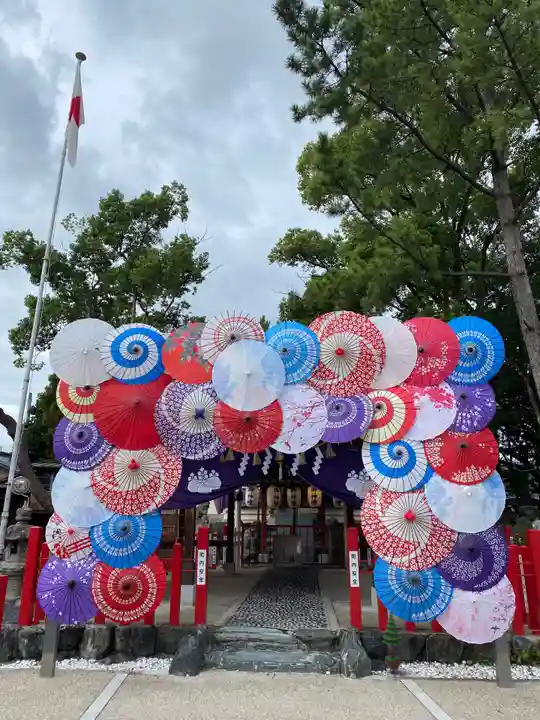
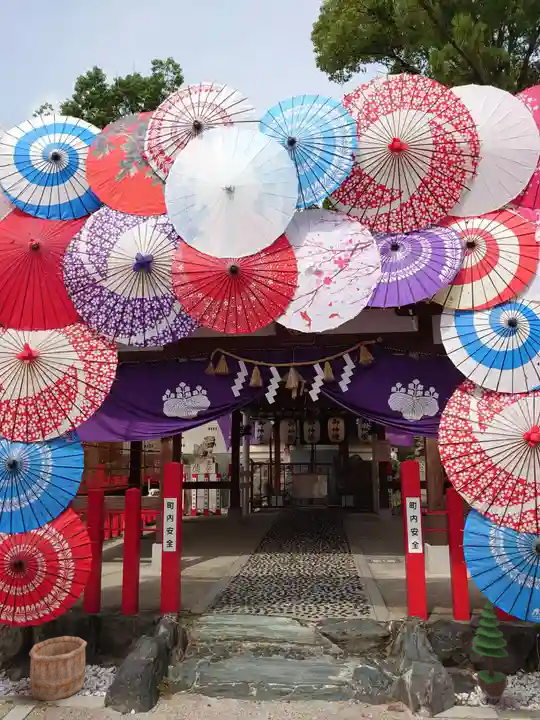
wooden bucket: none [124,636,156,672] -> present [29,636,87,701]

